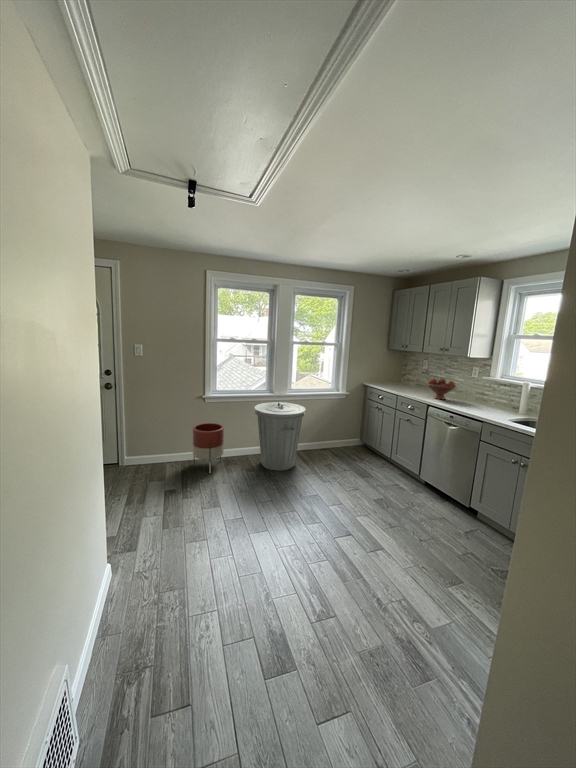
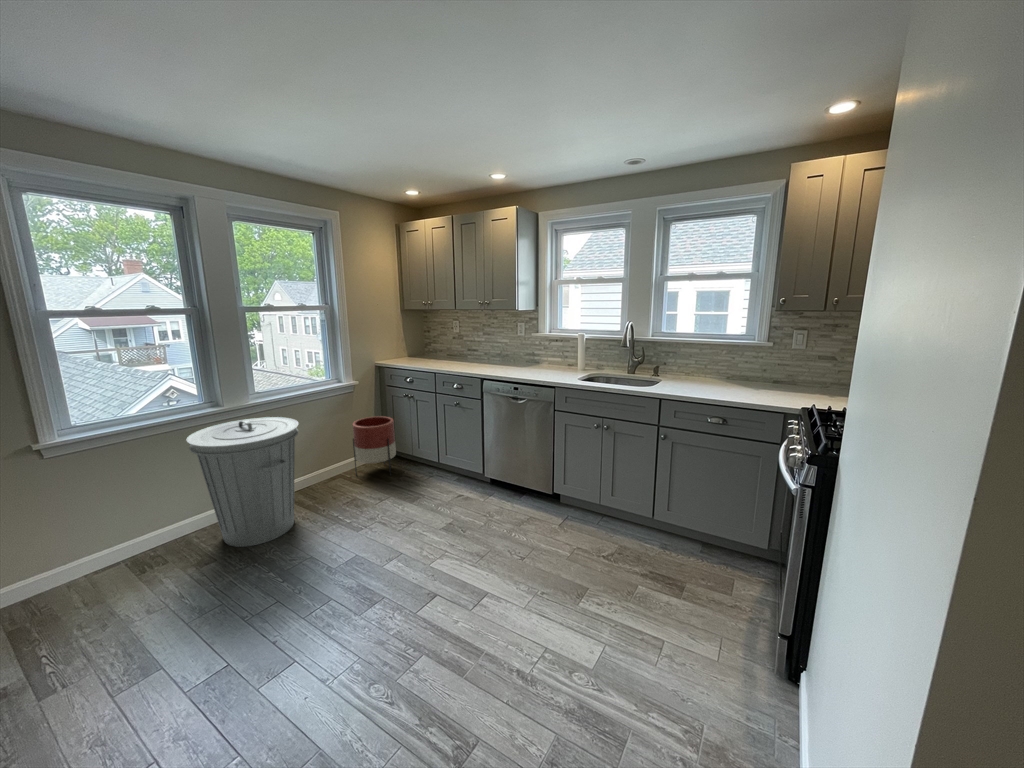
fruit bowl: present [427,378,456,399] -> none [472,341,507,369]
planter: present [193,423,224,463] -> present [353,416,396,475]

